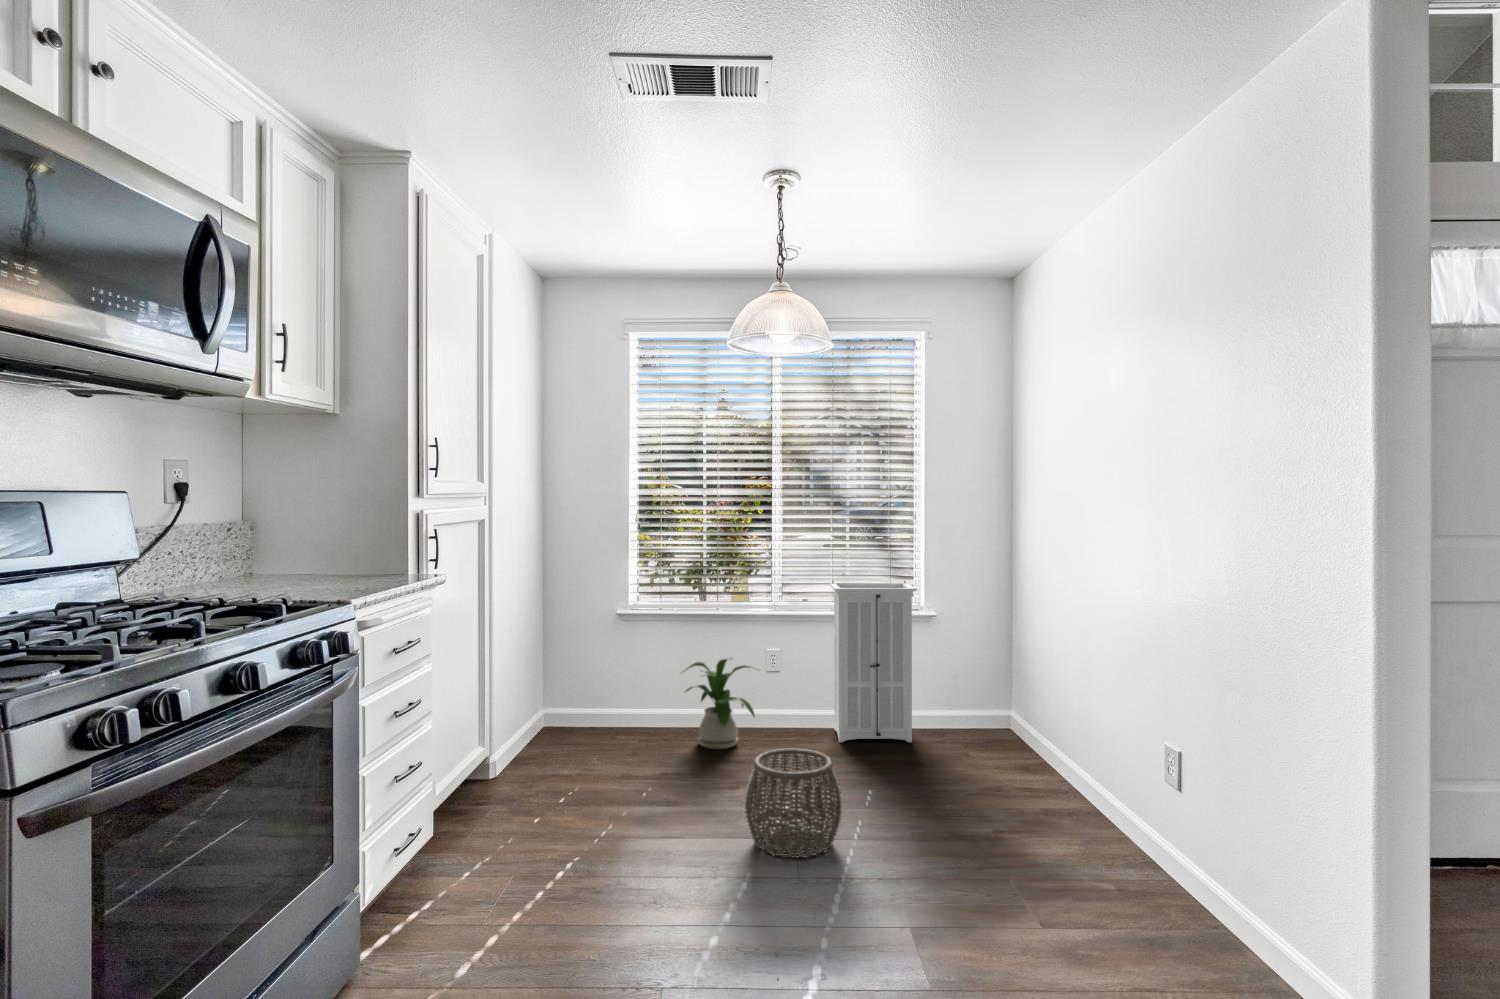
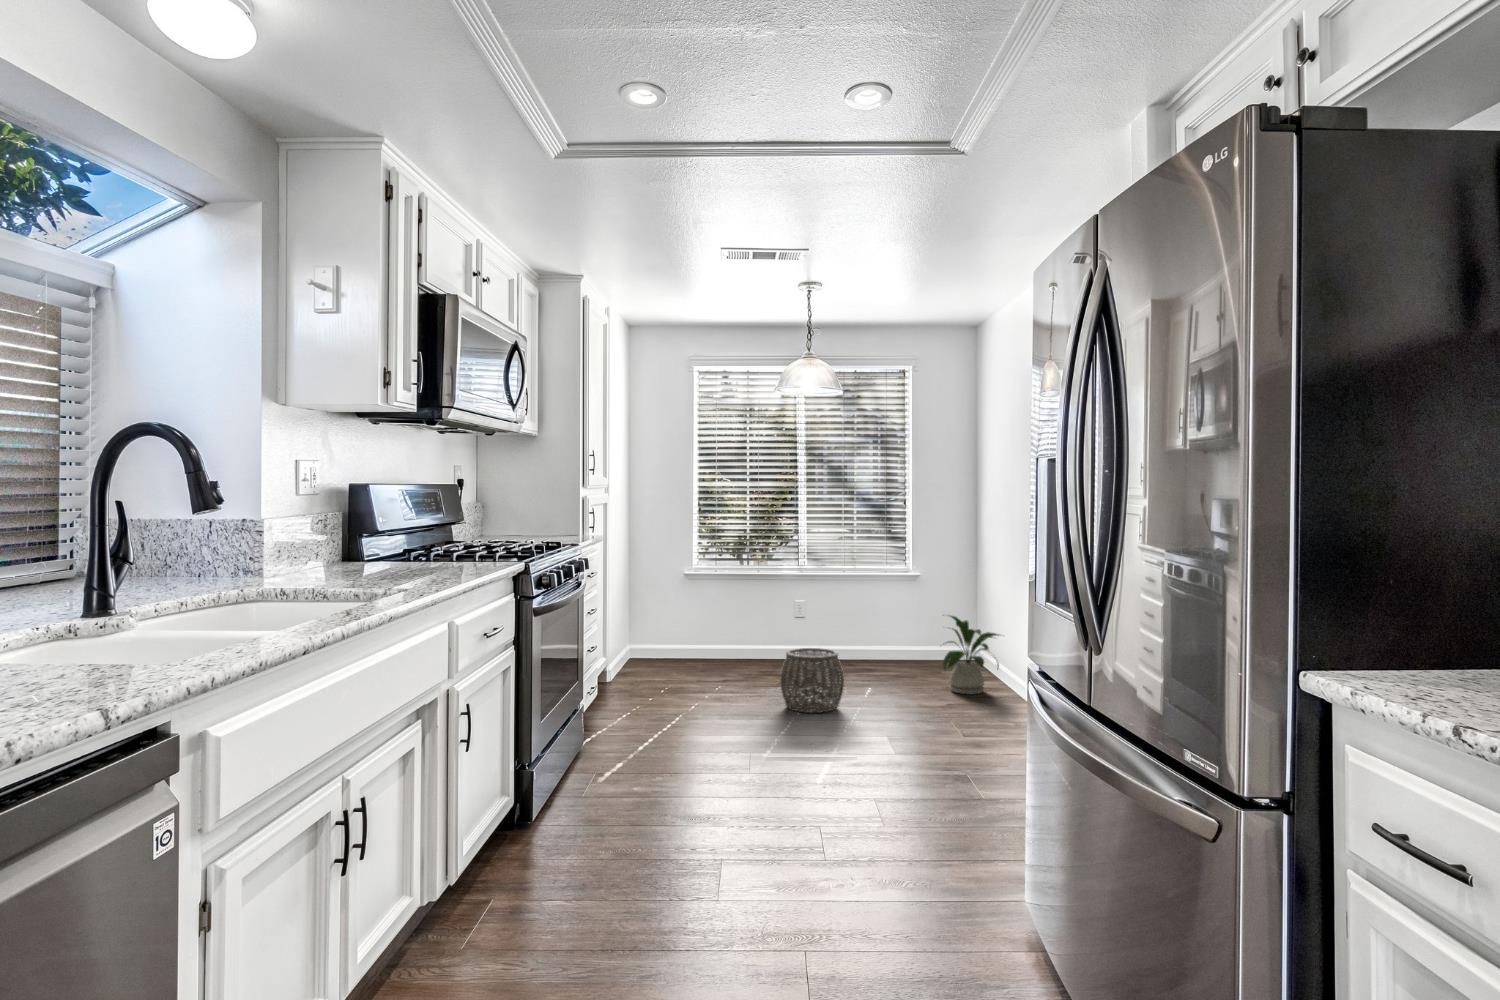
storage cabinet: present [830,581,917,742] -> none [841,549,905,666]
house plant: present [685,658,757,749] -> present [943,616,999,694]

